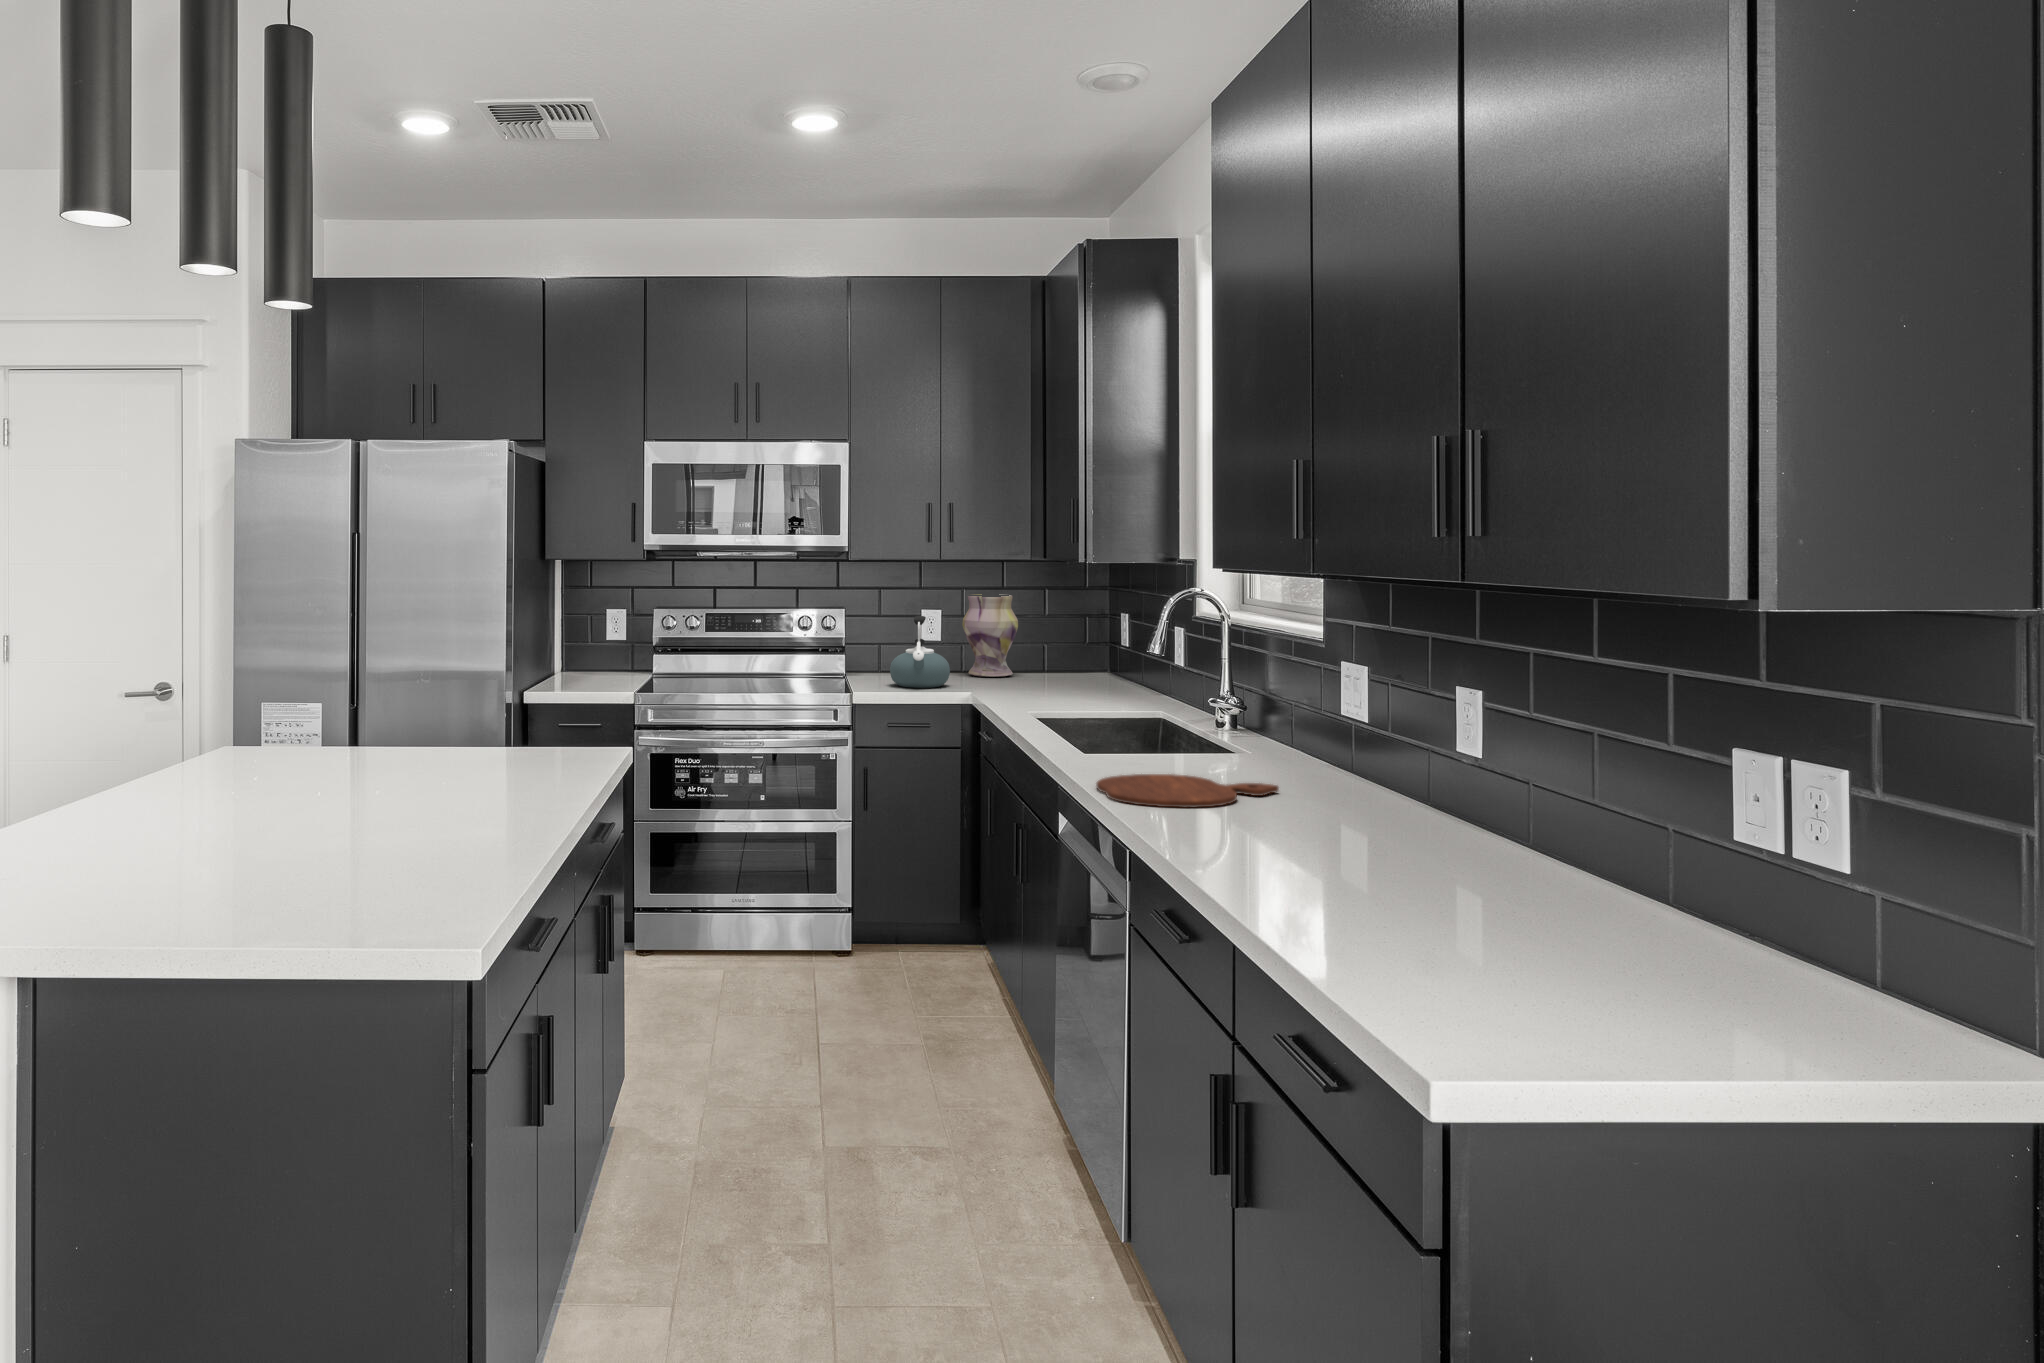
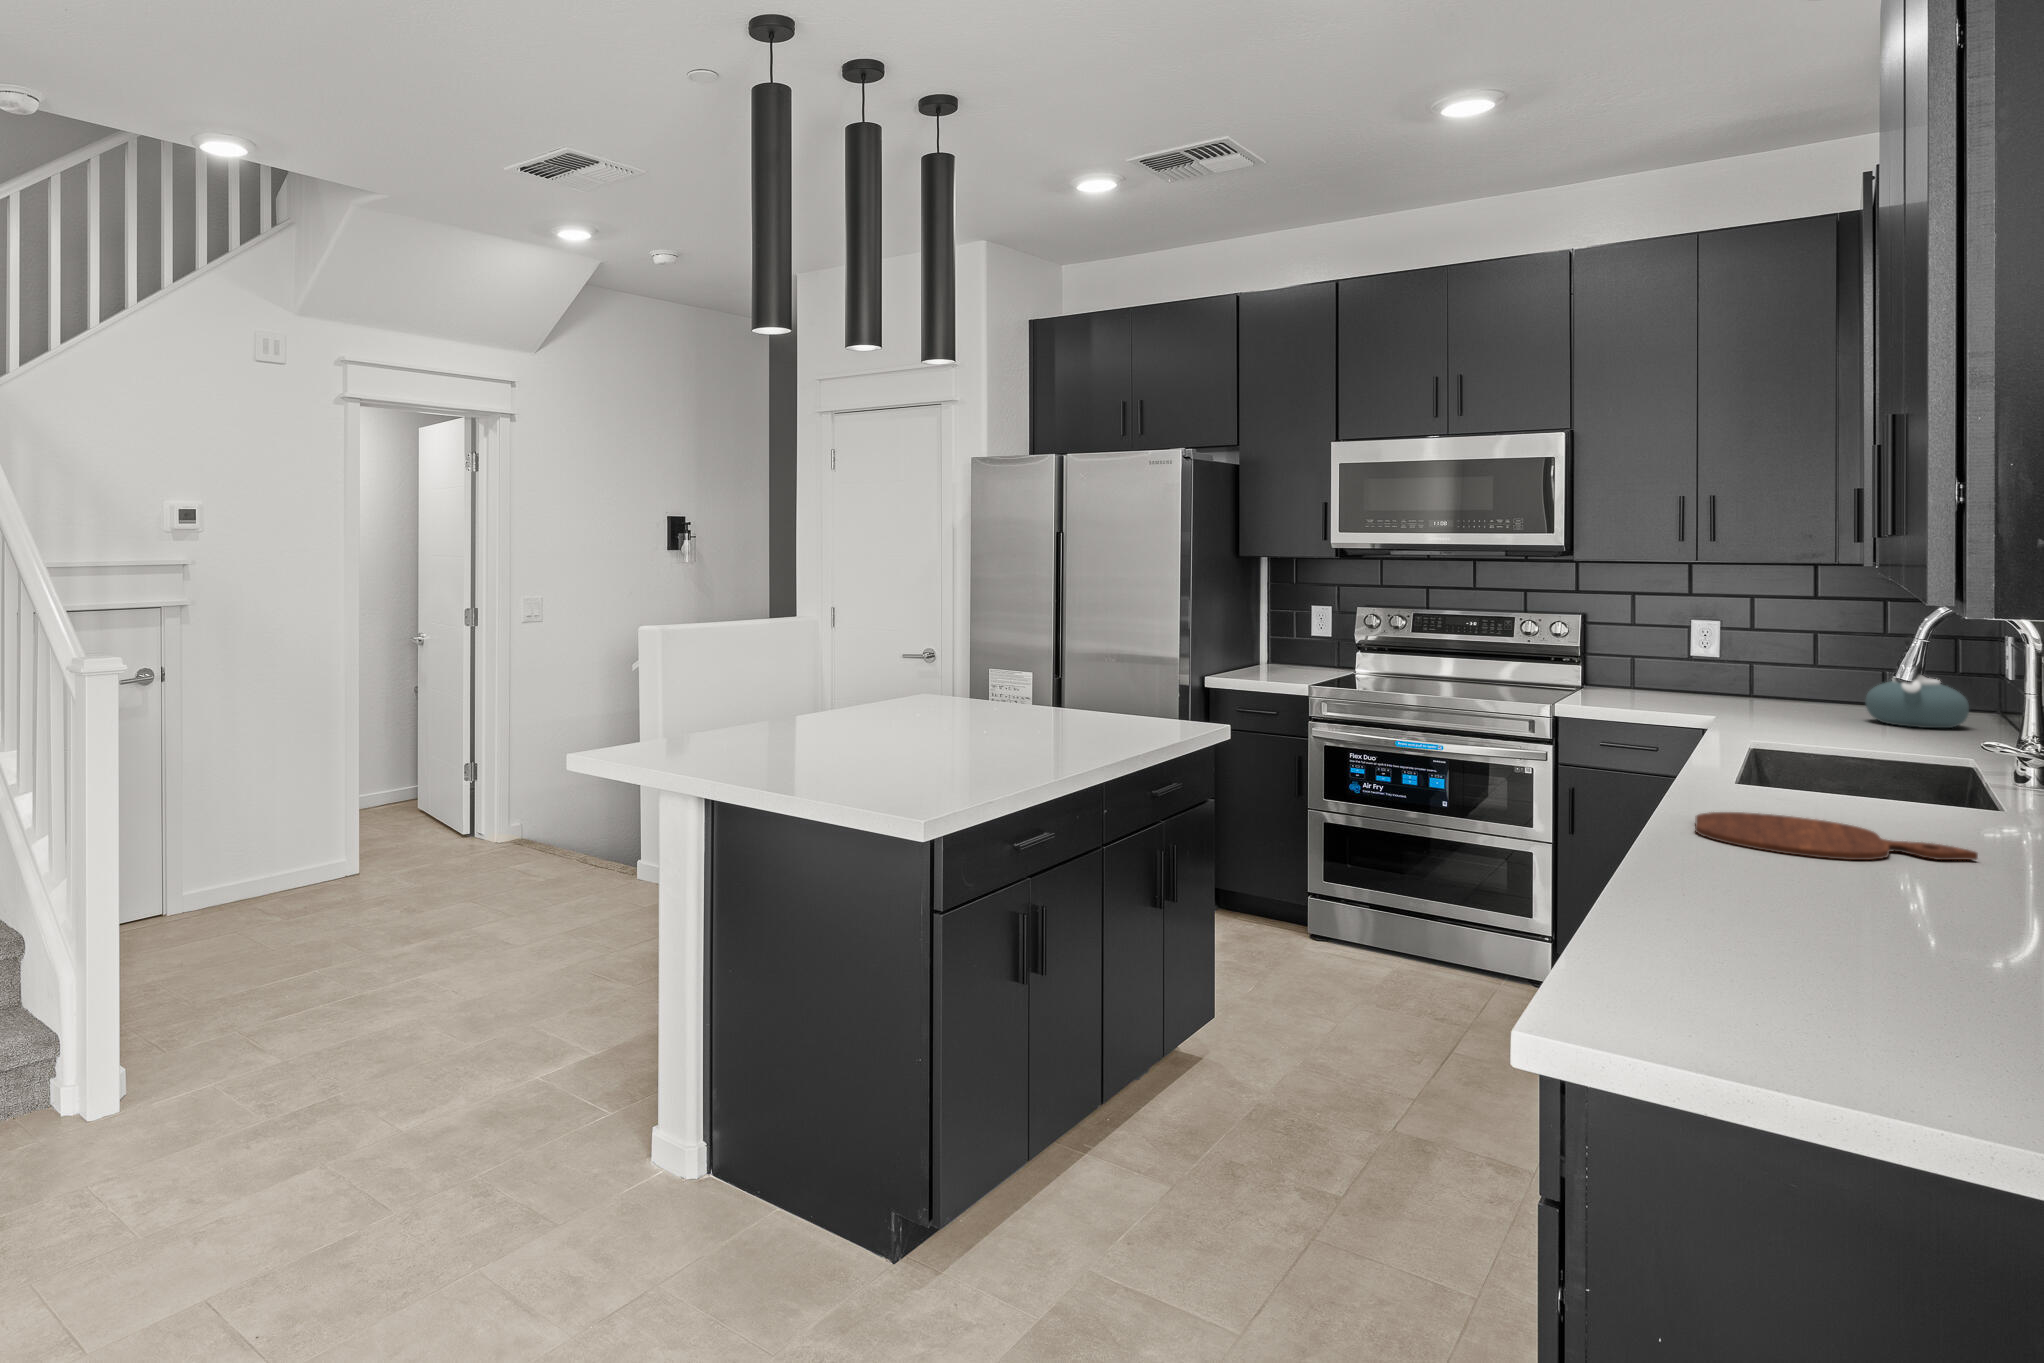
vase: present [963,594,1018,677] -> none [1748,605,1834,705]
kettle: present [890,616,950,688] -> present [1866,637,1969,728]

